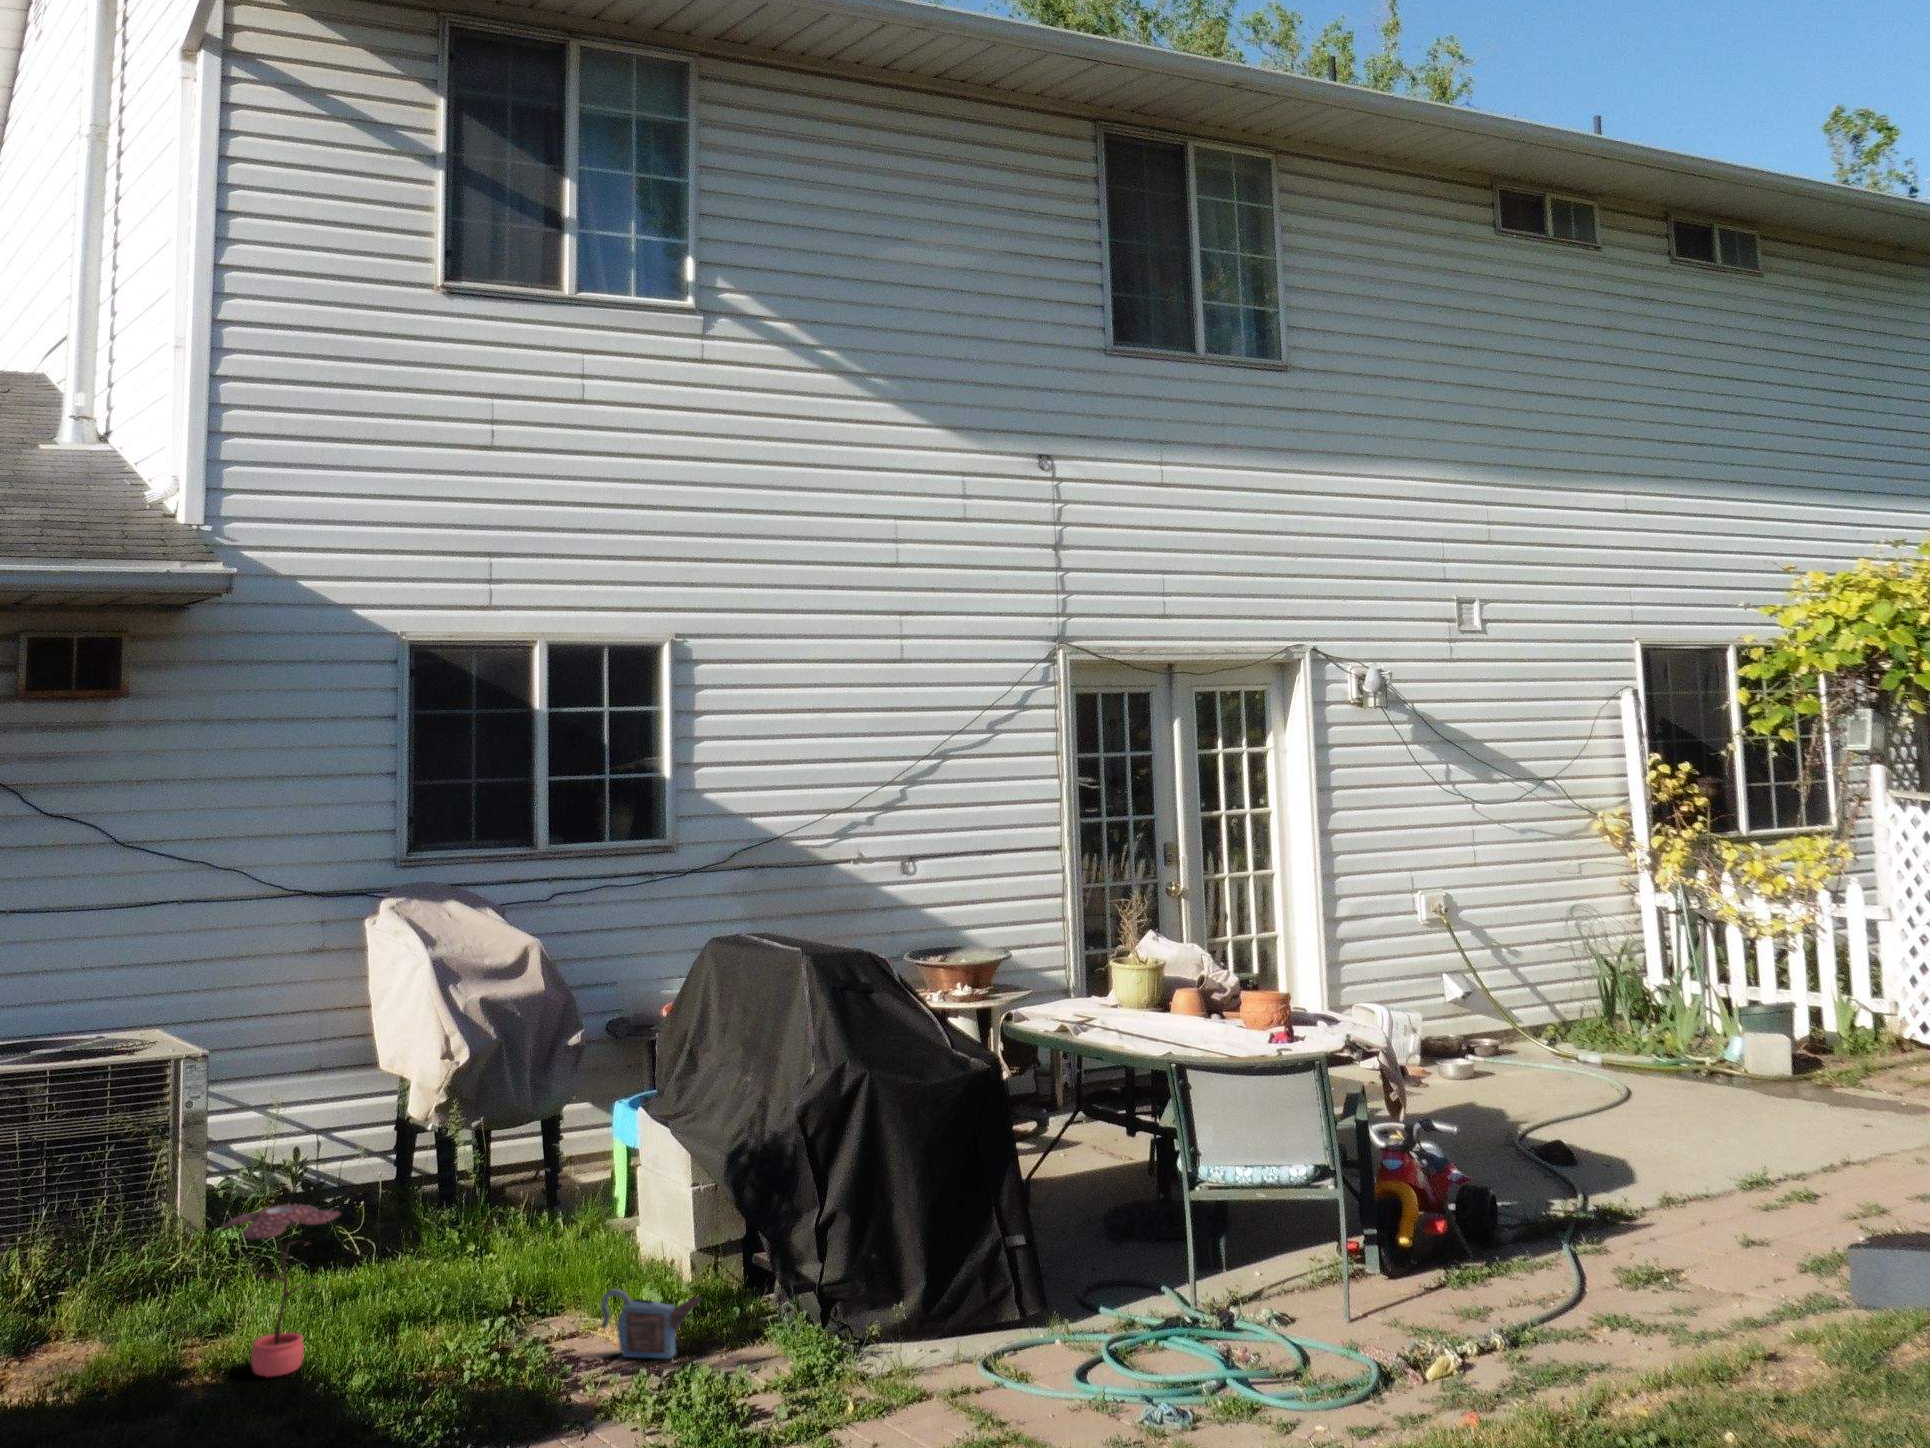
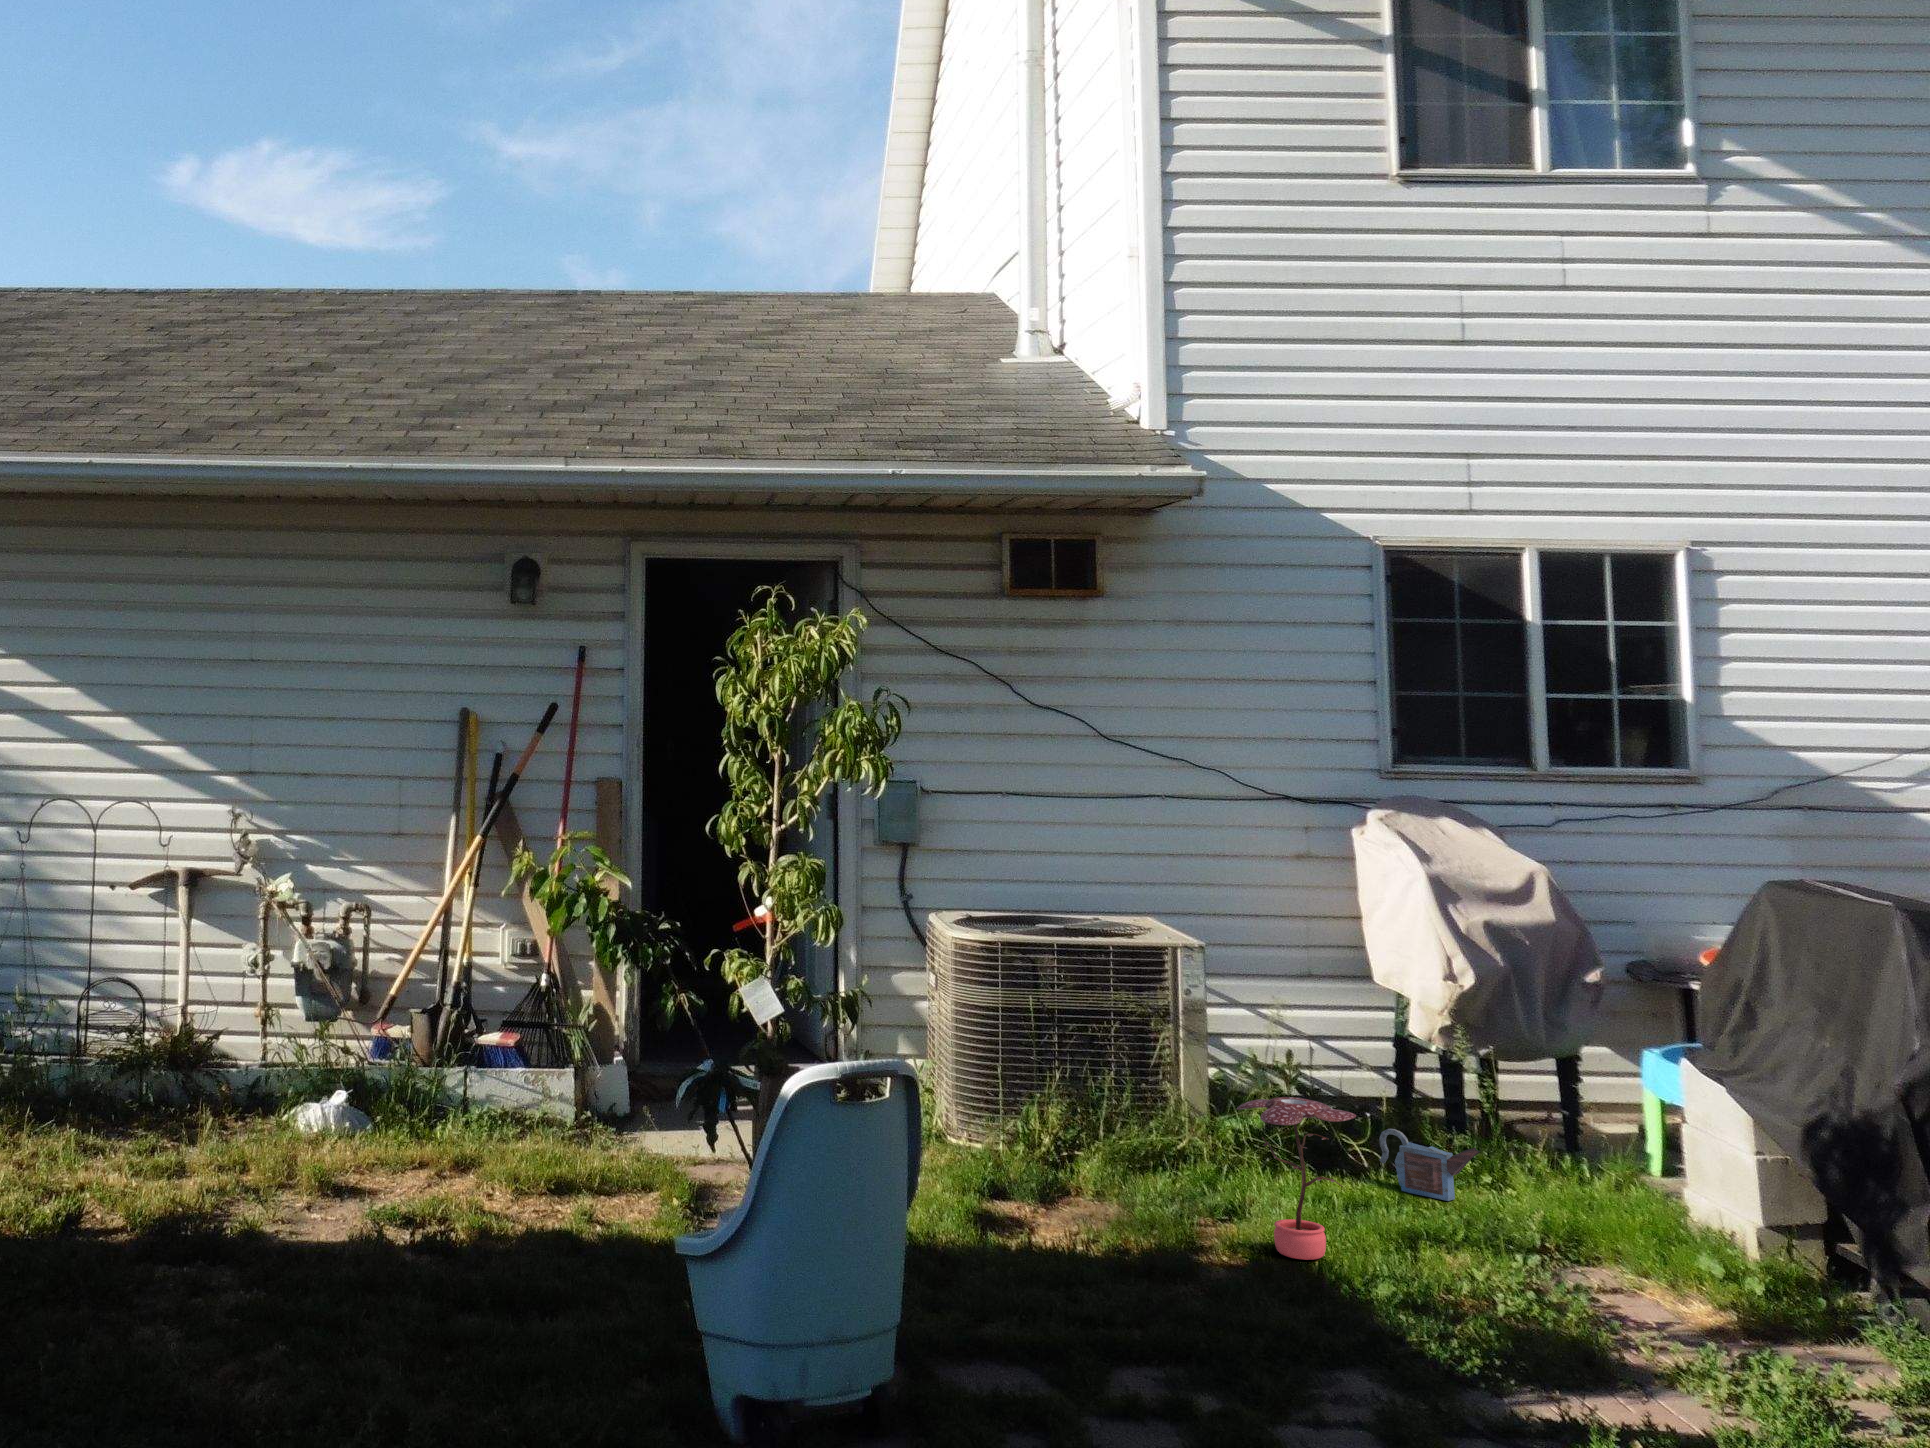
watering can: present [601,1289,702,1359] -> present [1379,1129,1480,1201]

